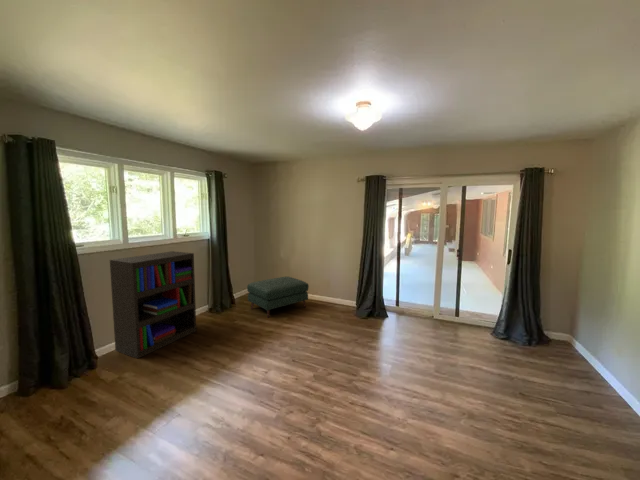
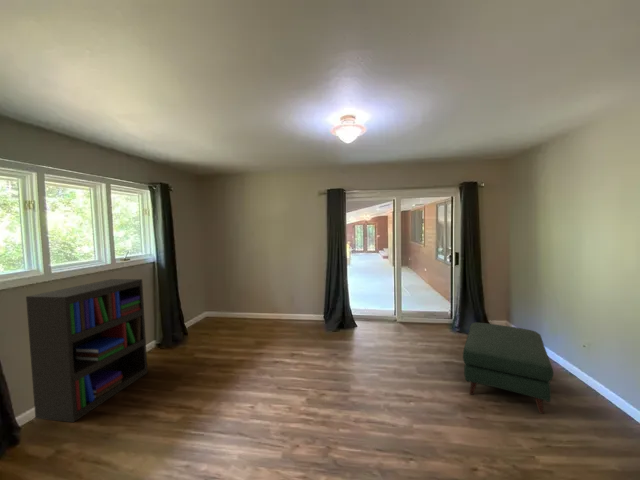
ottoman: present [247,277,309,318] -> present [463,323,553,413]

